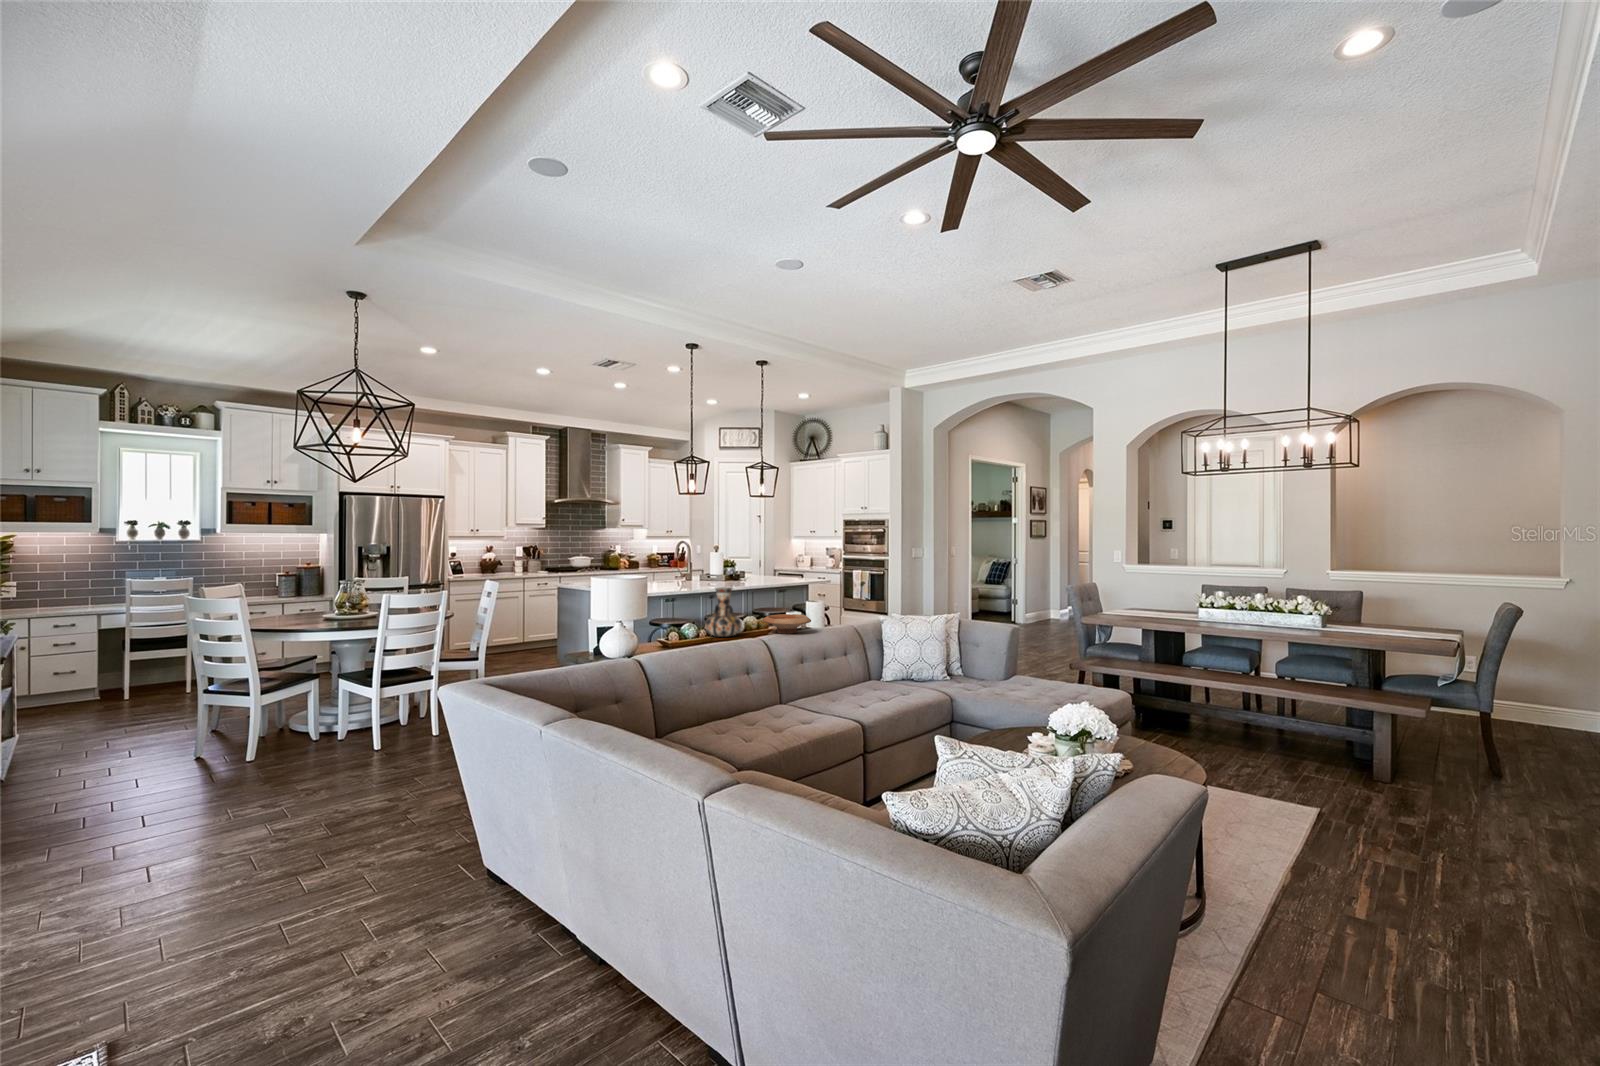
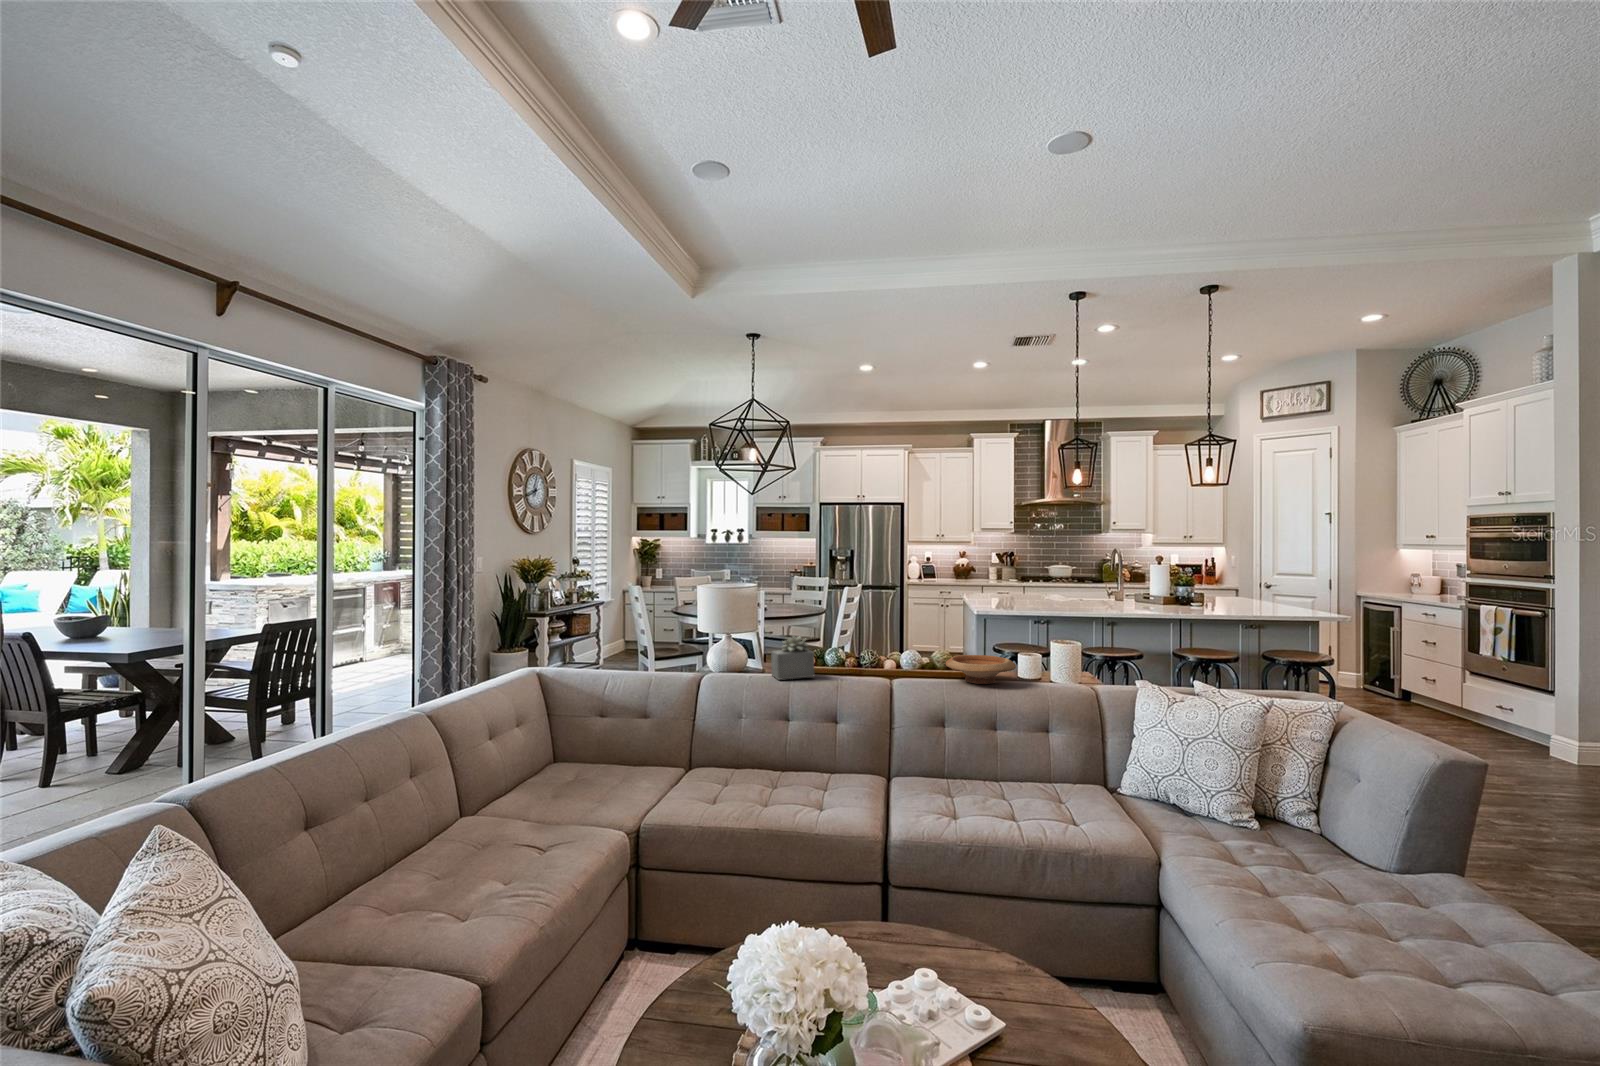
decorative vase: present [705,587,742,637] -> none [873,610,920,674]
succulent plant: none [665,613,703,651] -> present [771,636,814,680]

